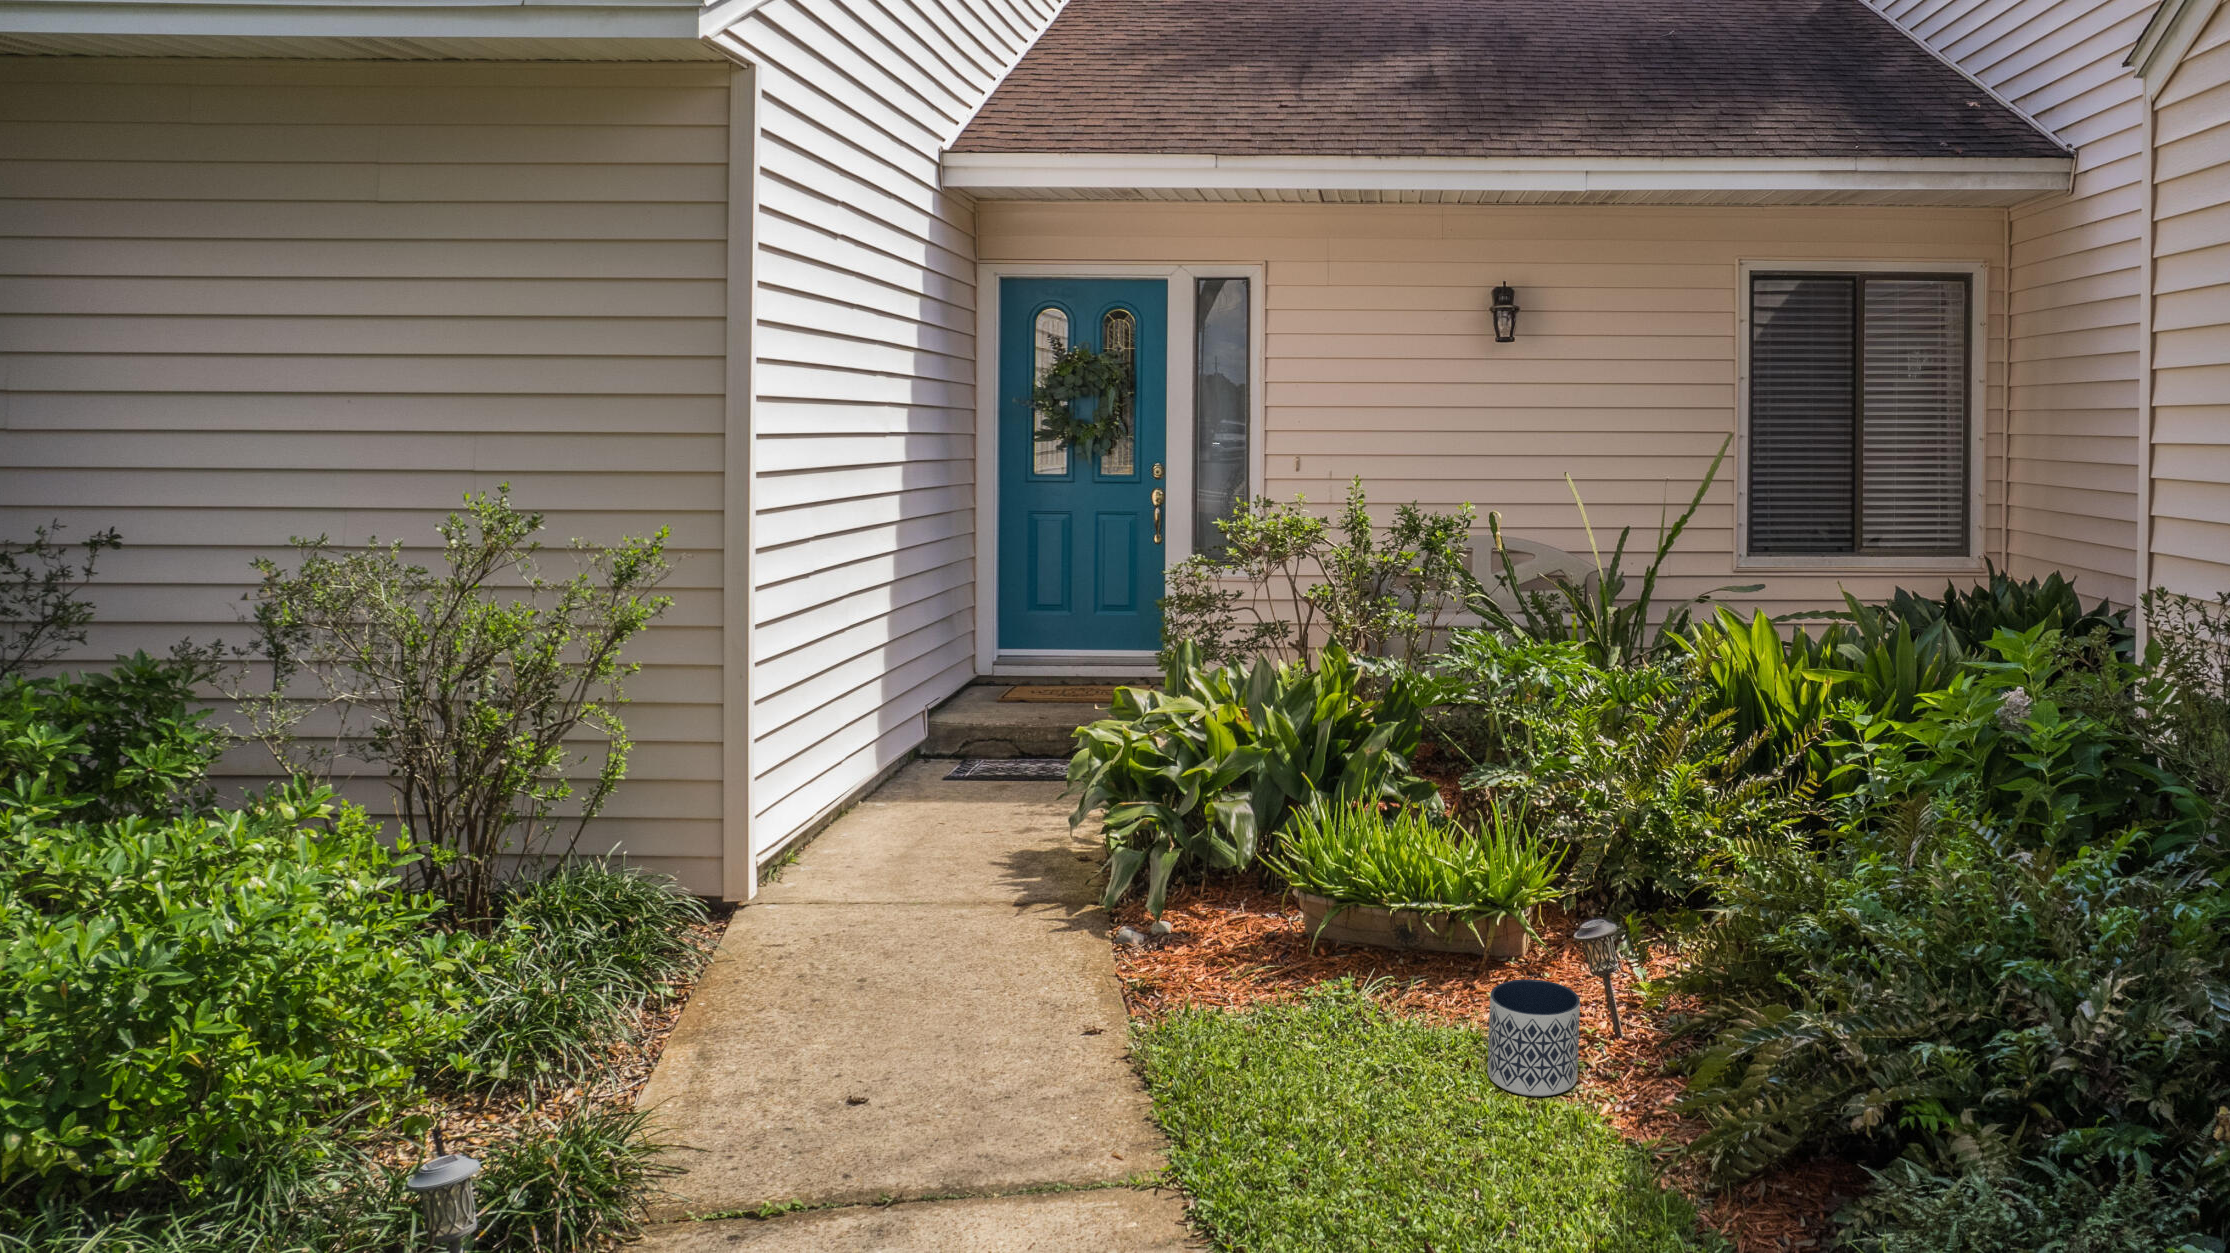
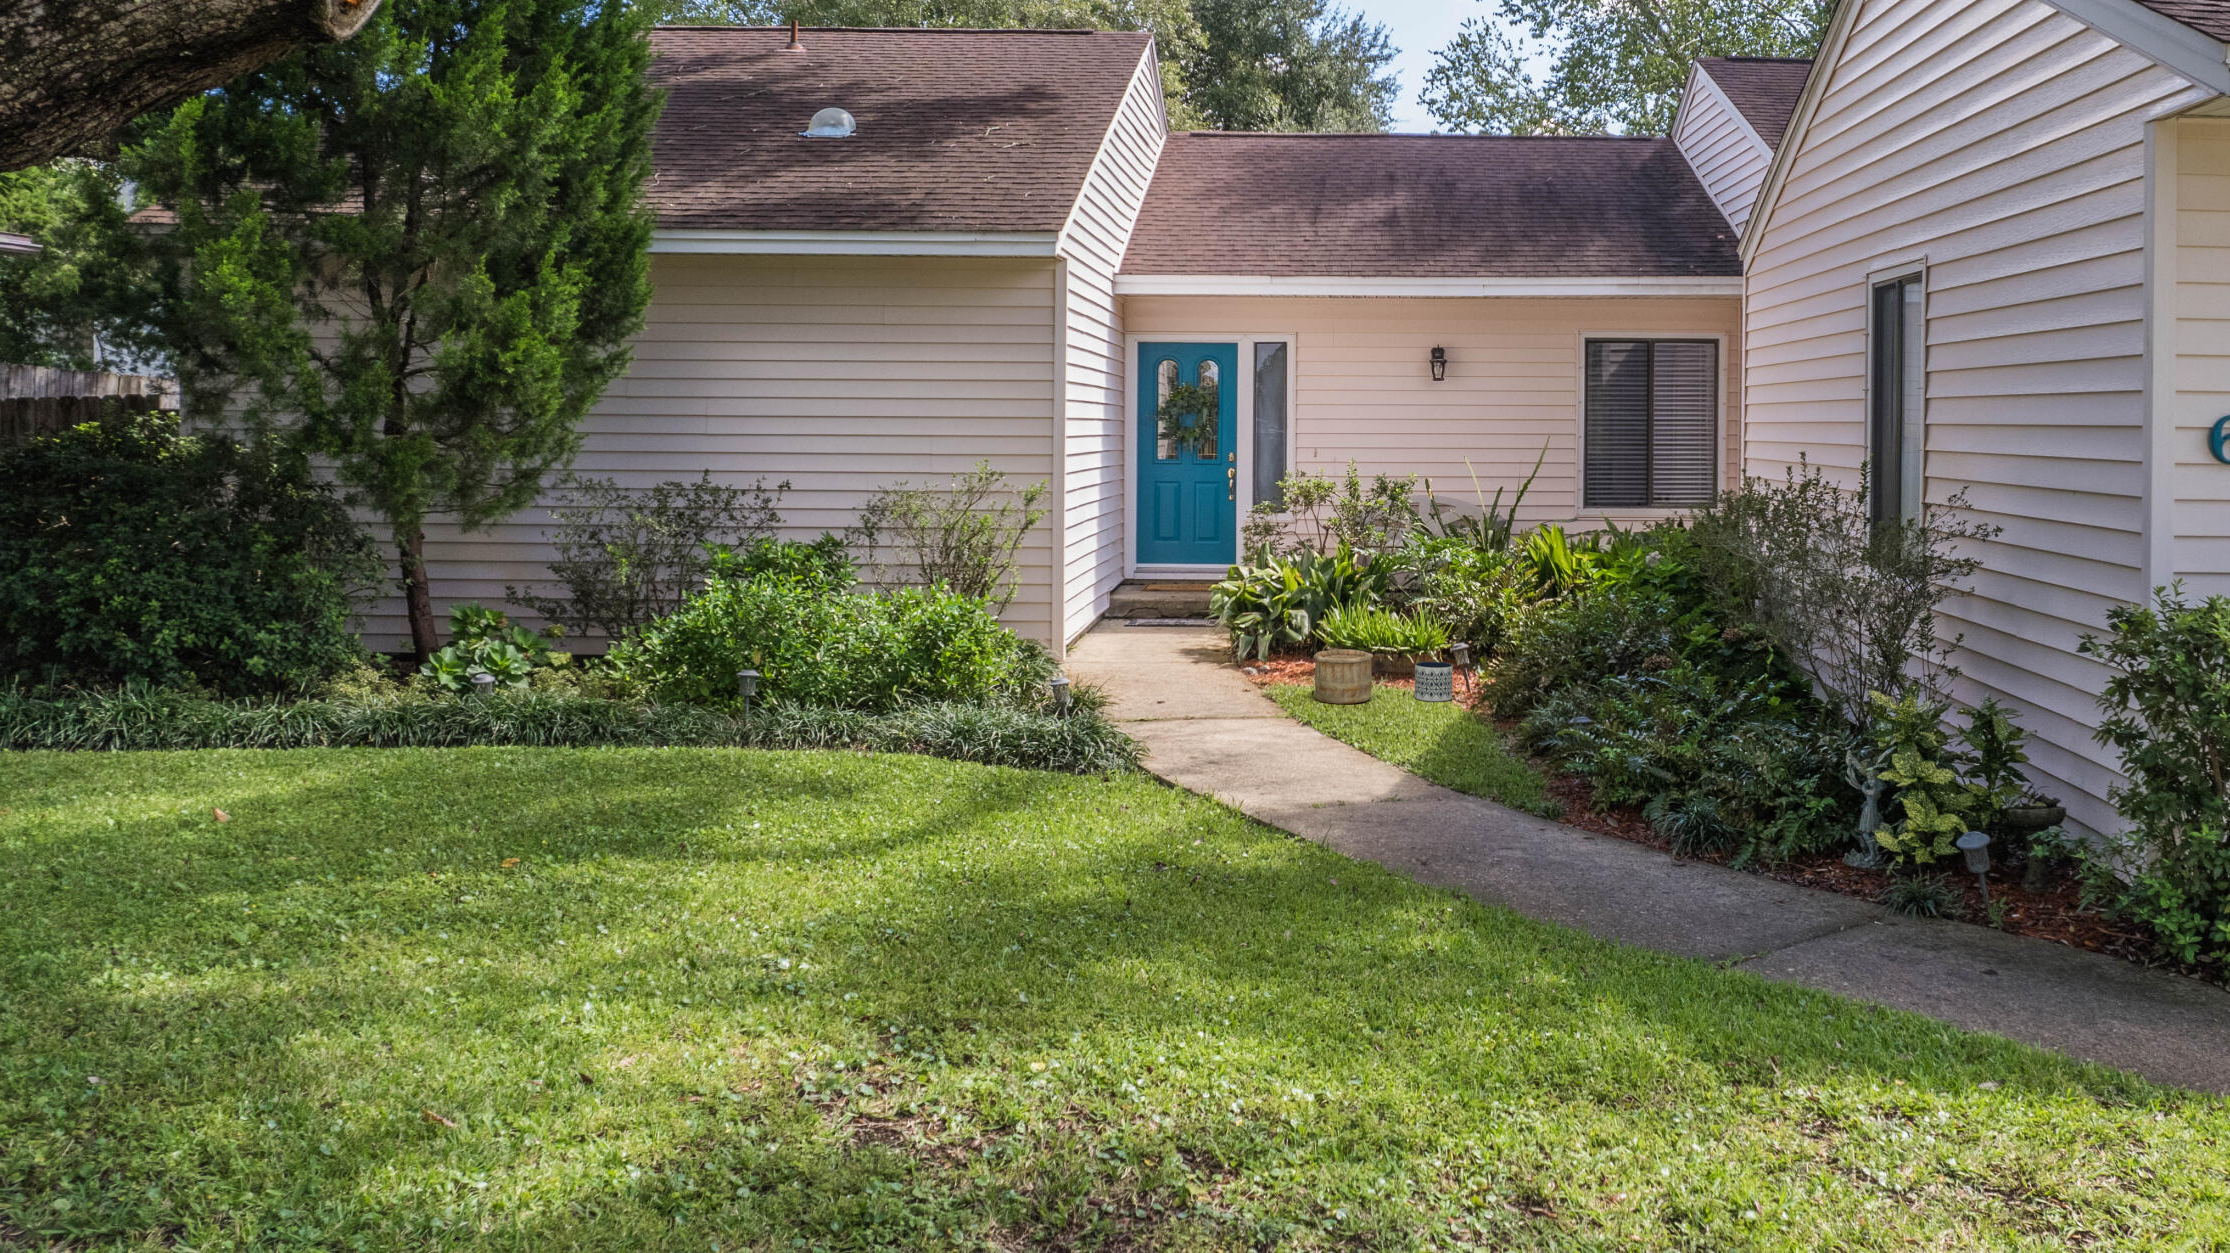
wooden bucket: none [1242,956,1390,1121] -> present [1313,649,1373,704]

